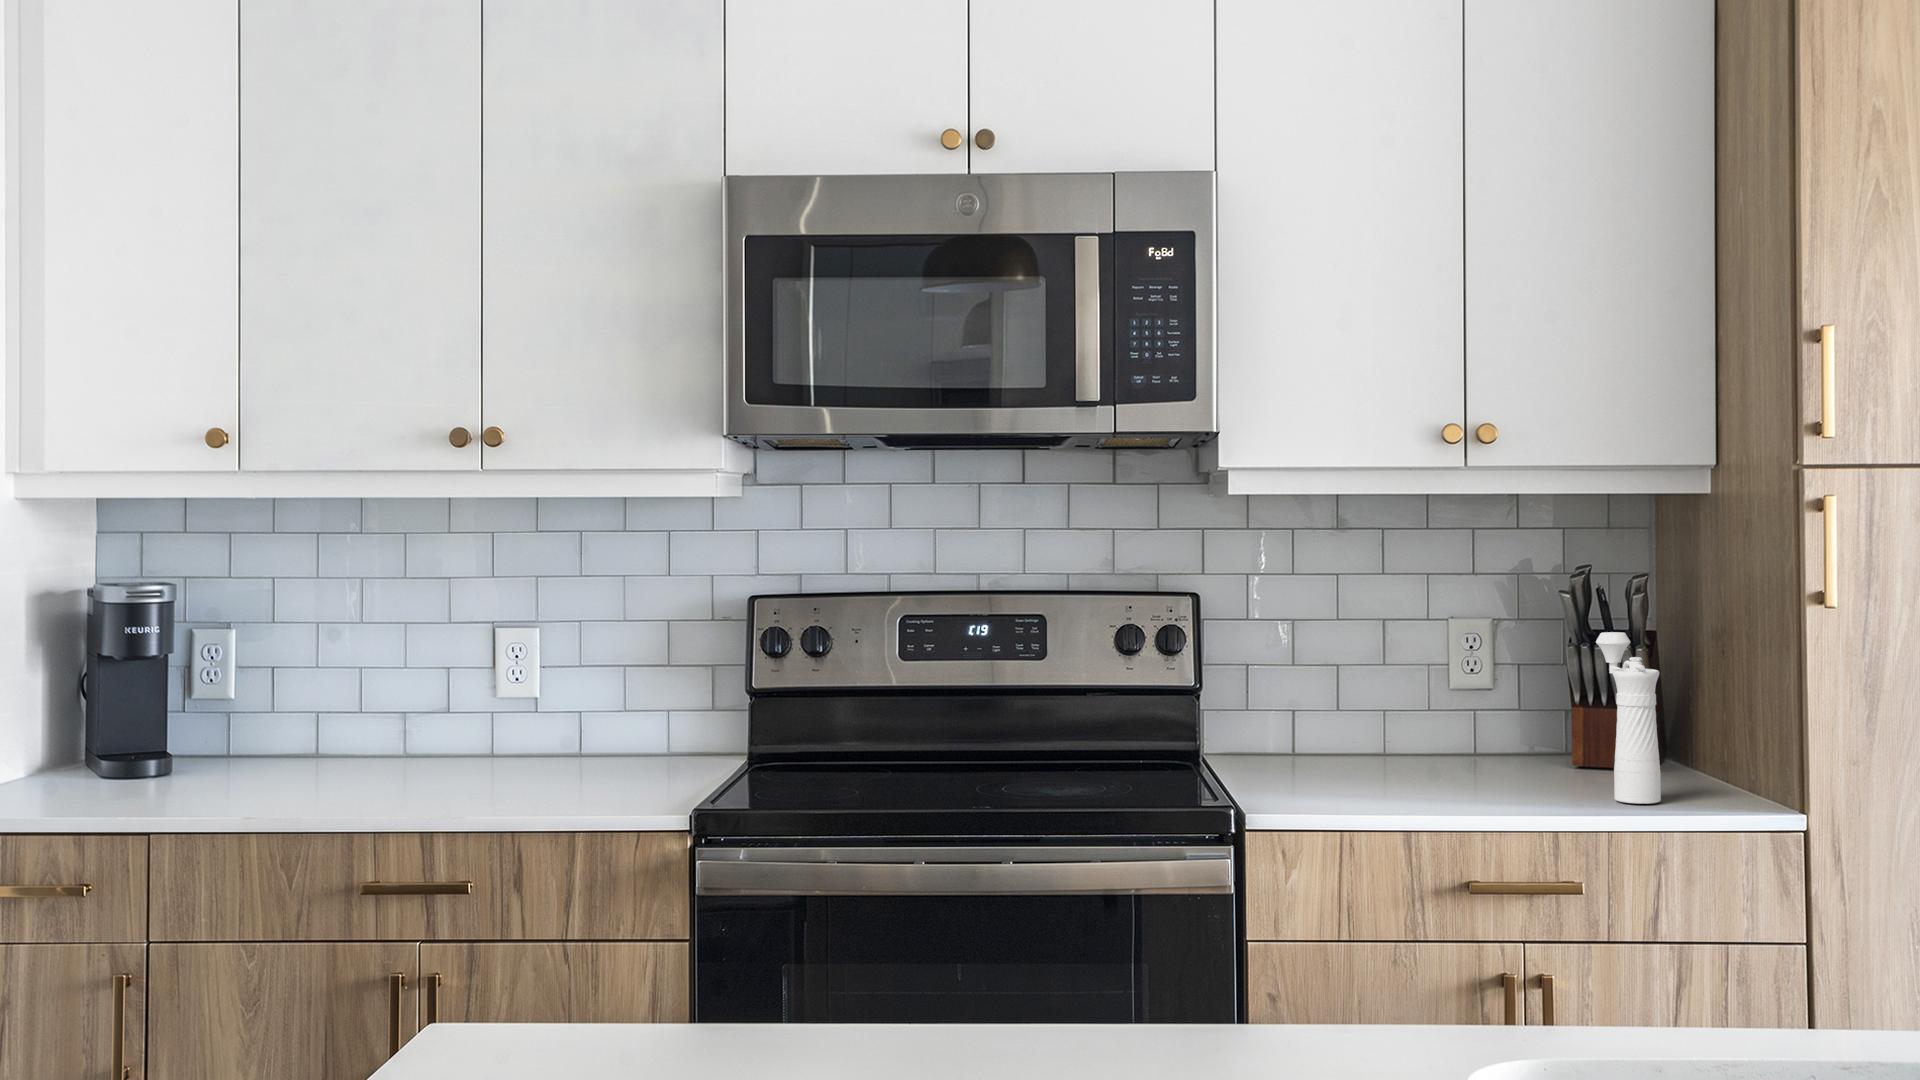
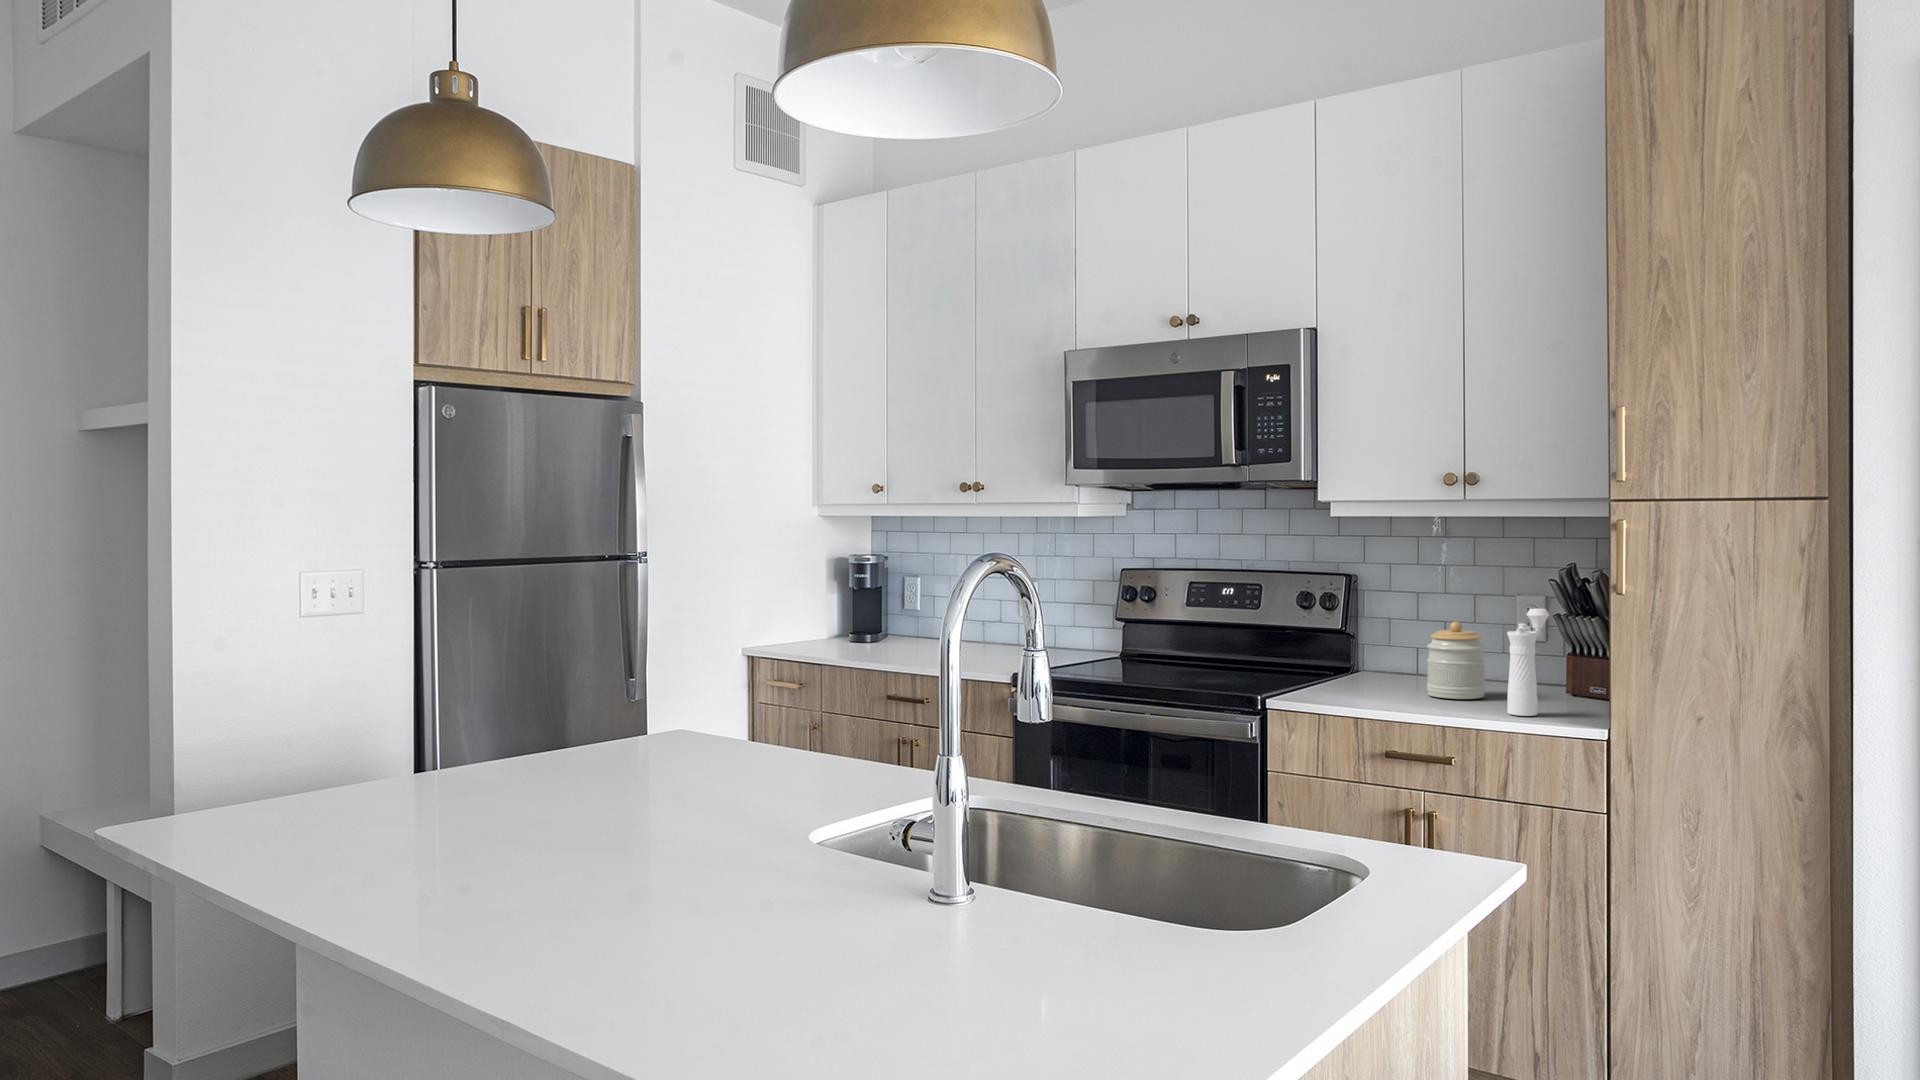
jar: none [1416,660,1509,785] -> present [1427,622,1485,699]

